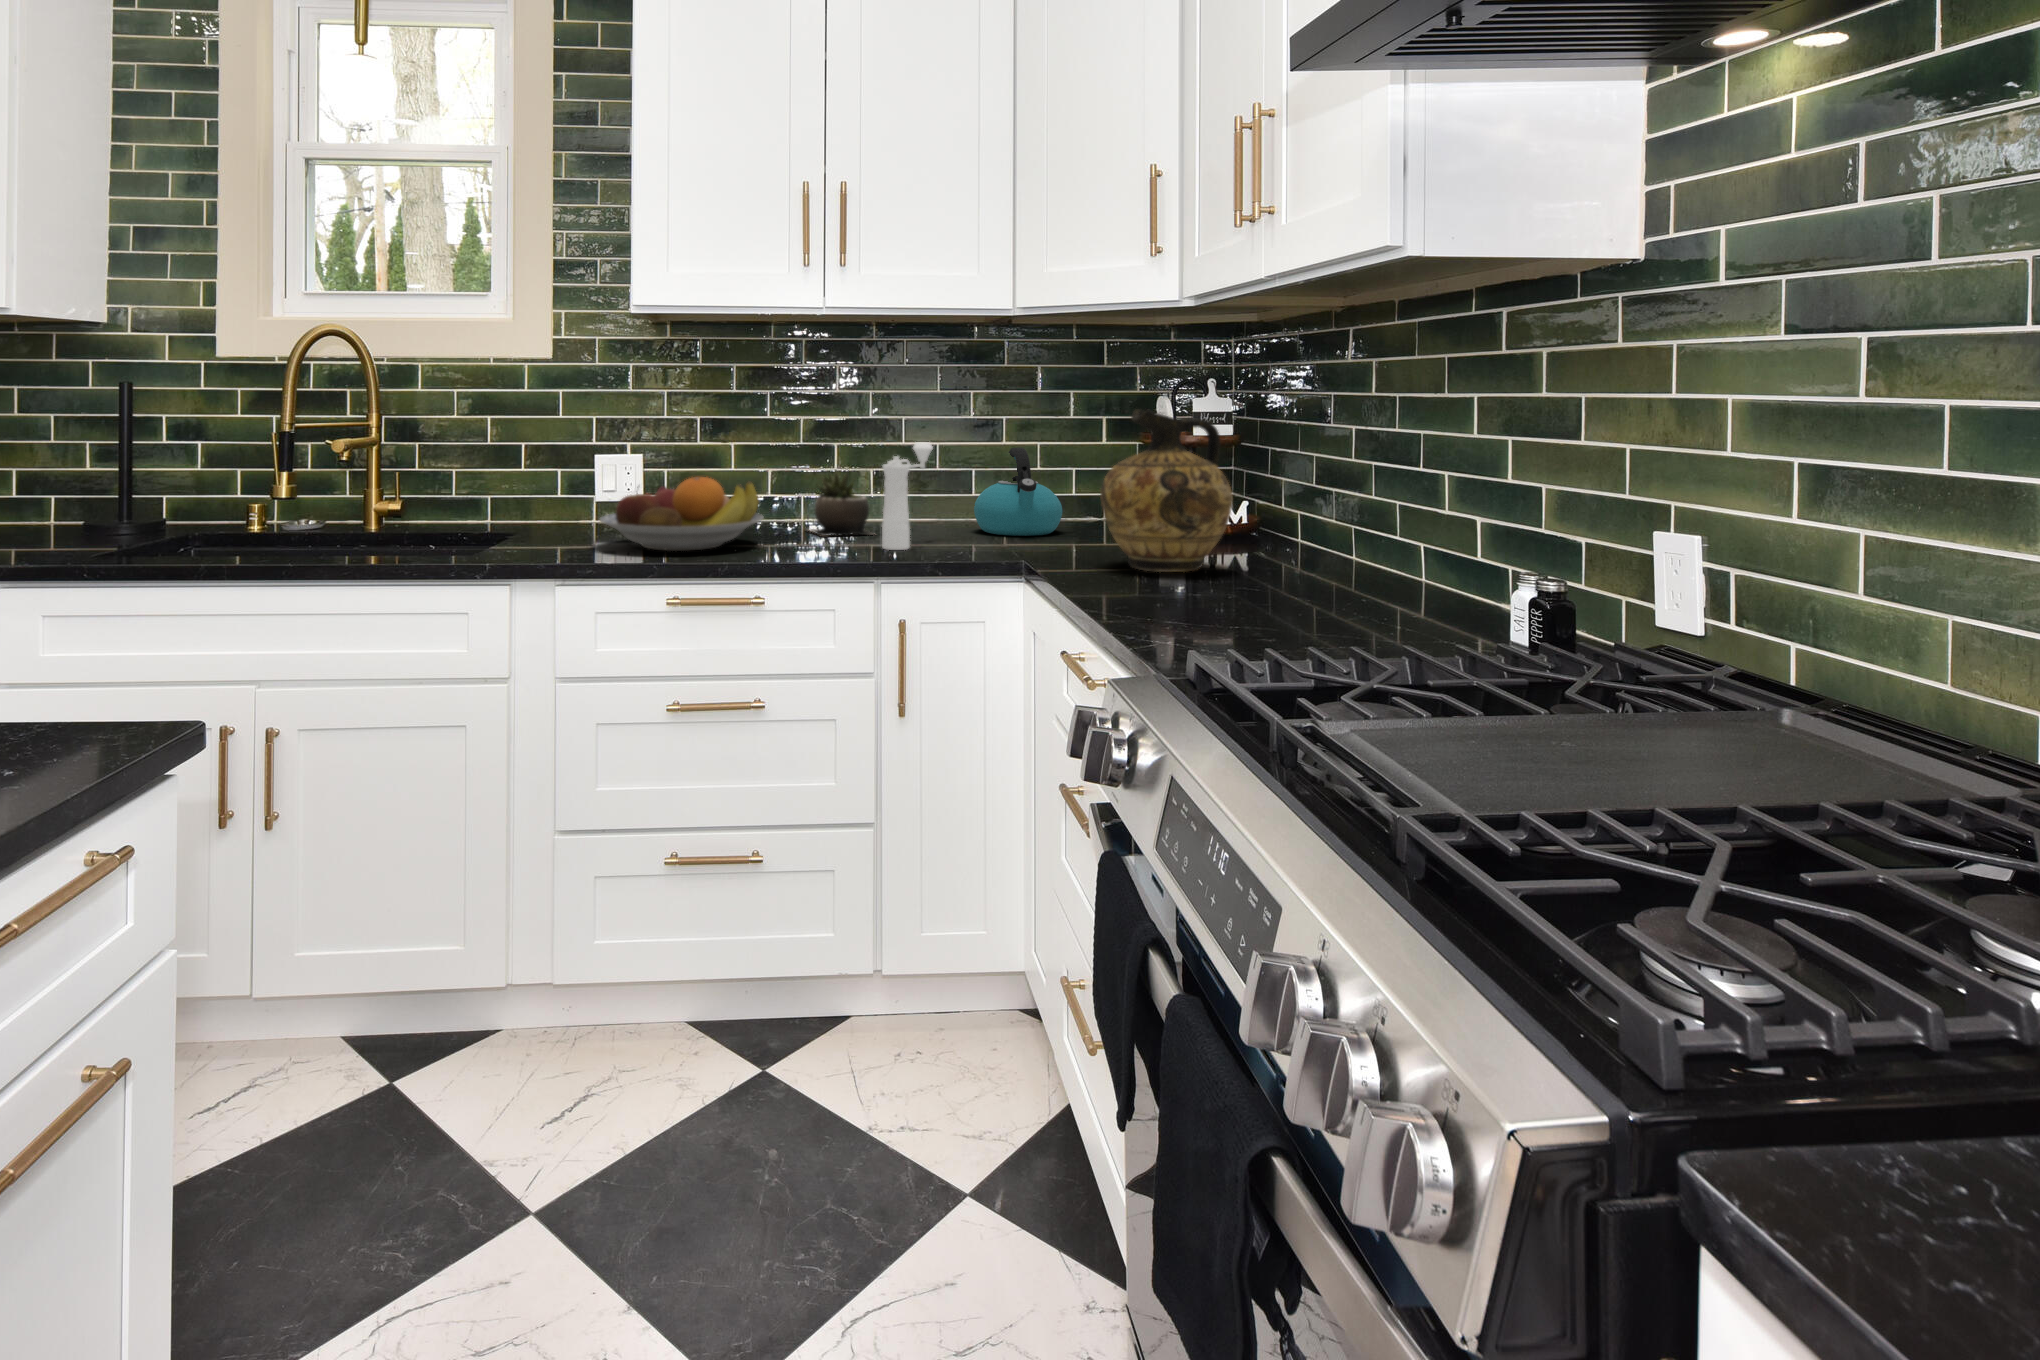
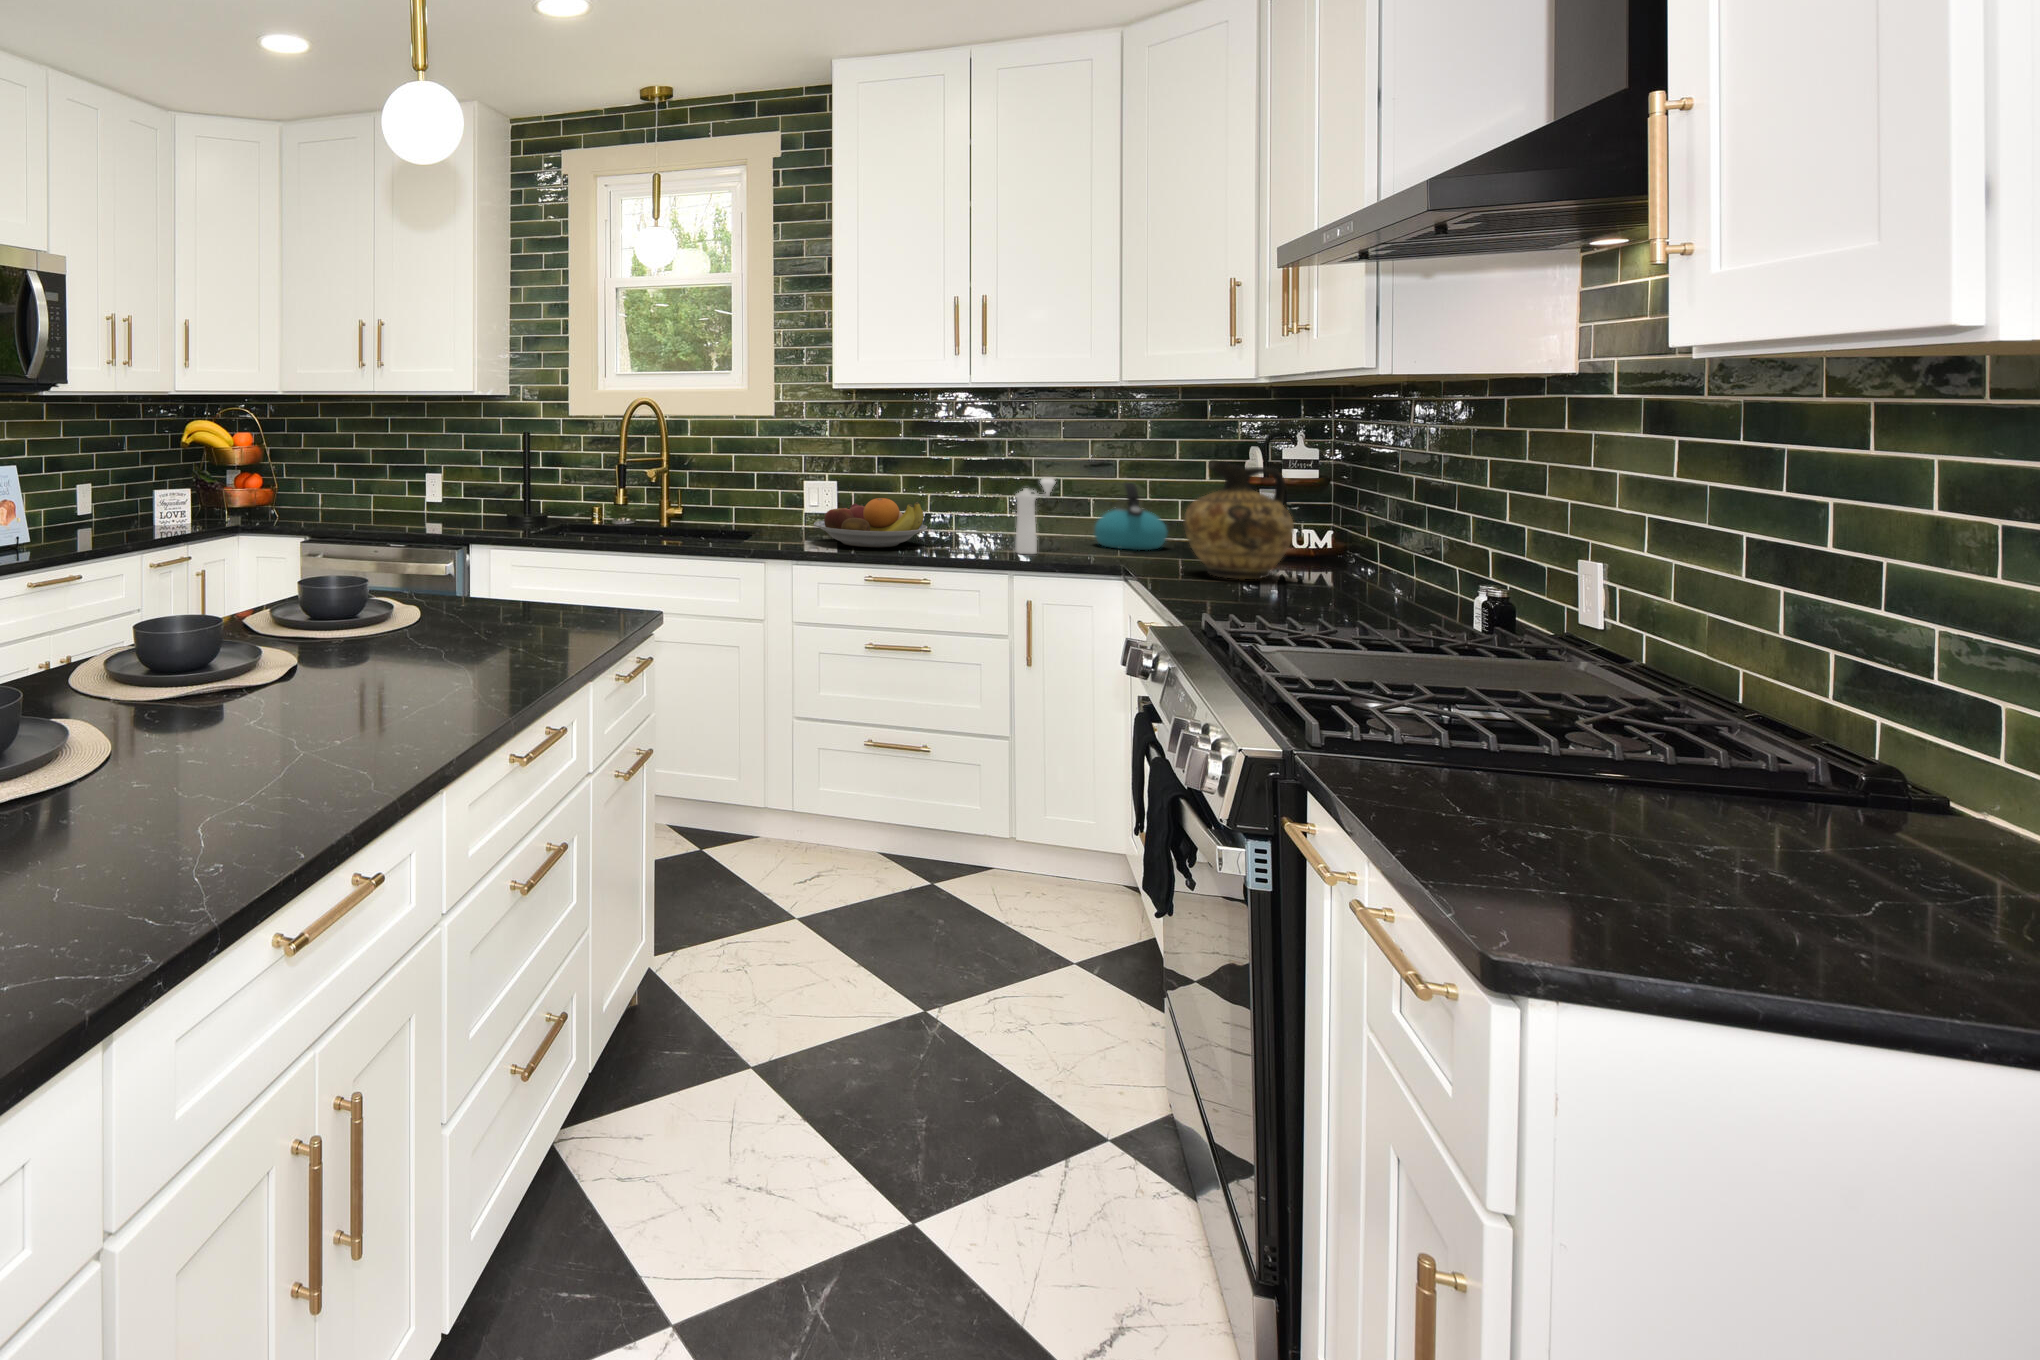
succulent plant: present [809,471,875,536] -> none [958,495,1014,543]

